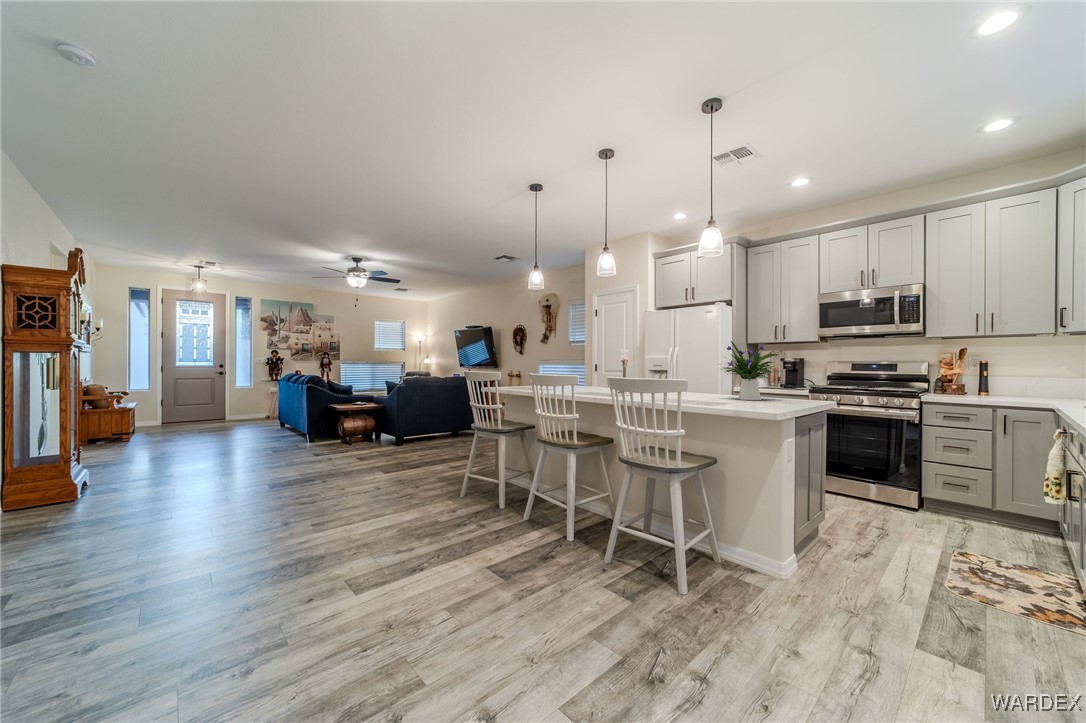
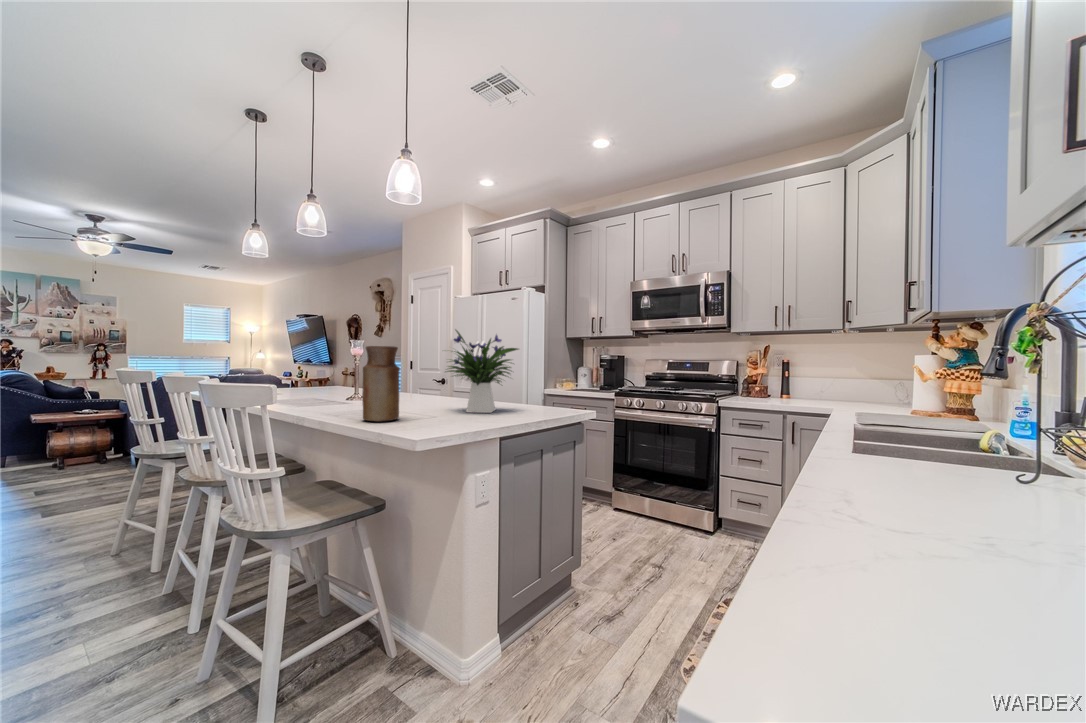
vase: none [693,354,716,403] -> present [362,346,400,422]

